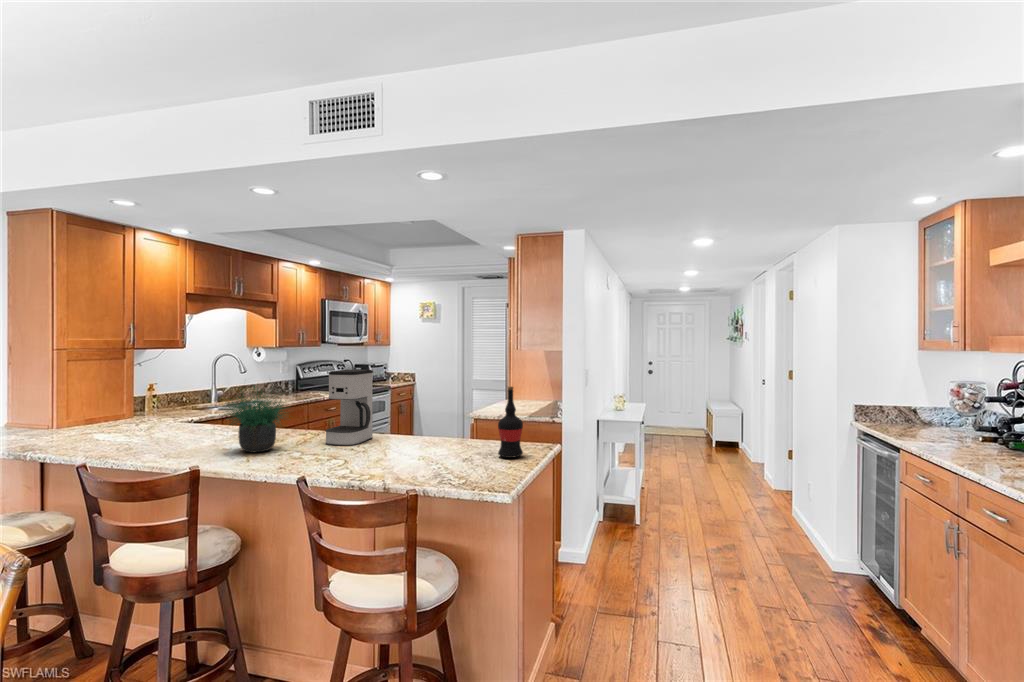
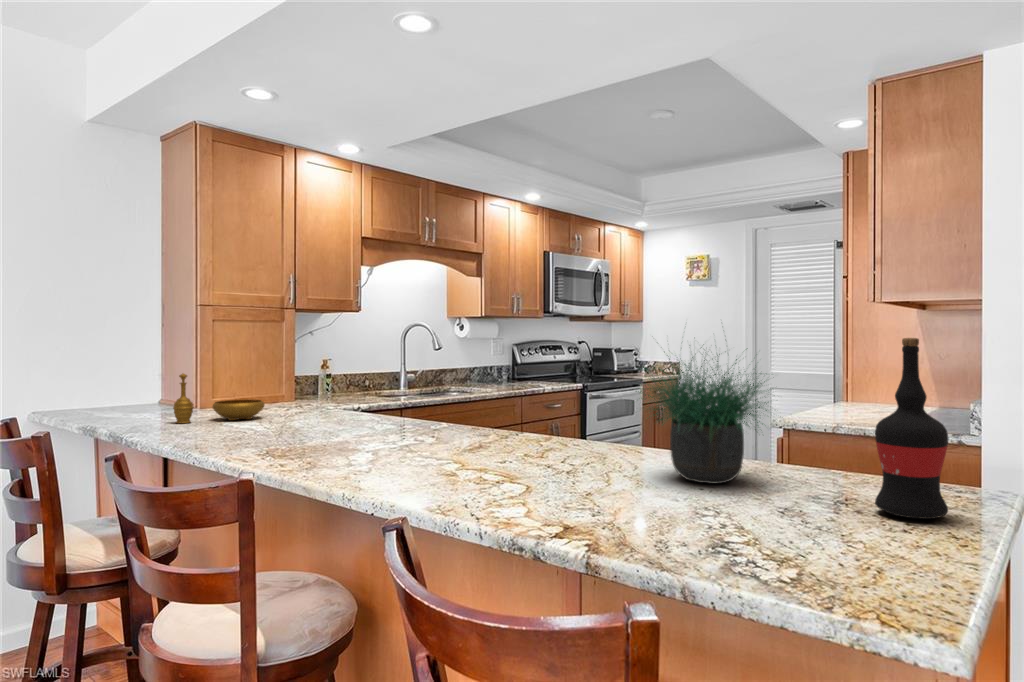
coffee maker: present [326,370,373,446] -> none [508,321,592,458]
potted plant: present [219,386,286,452] -> present [645,347,767,484]
decorative bowl: none [46,405,124,443] -> present [173,373,265,423]

